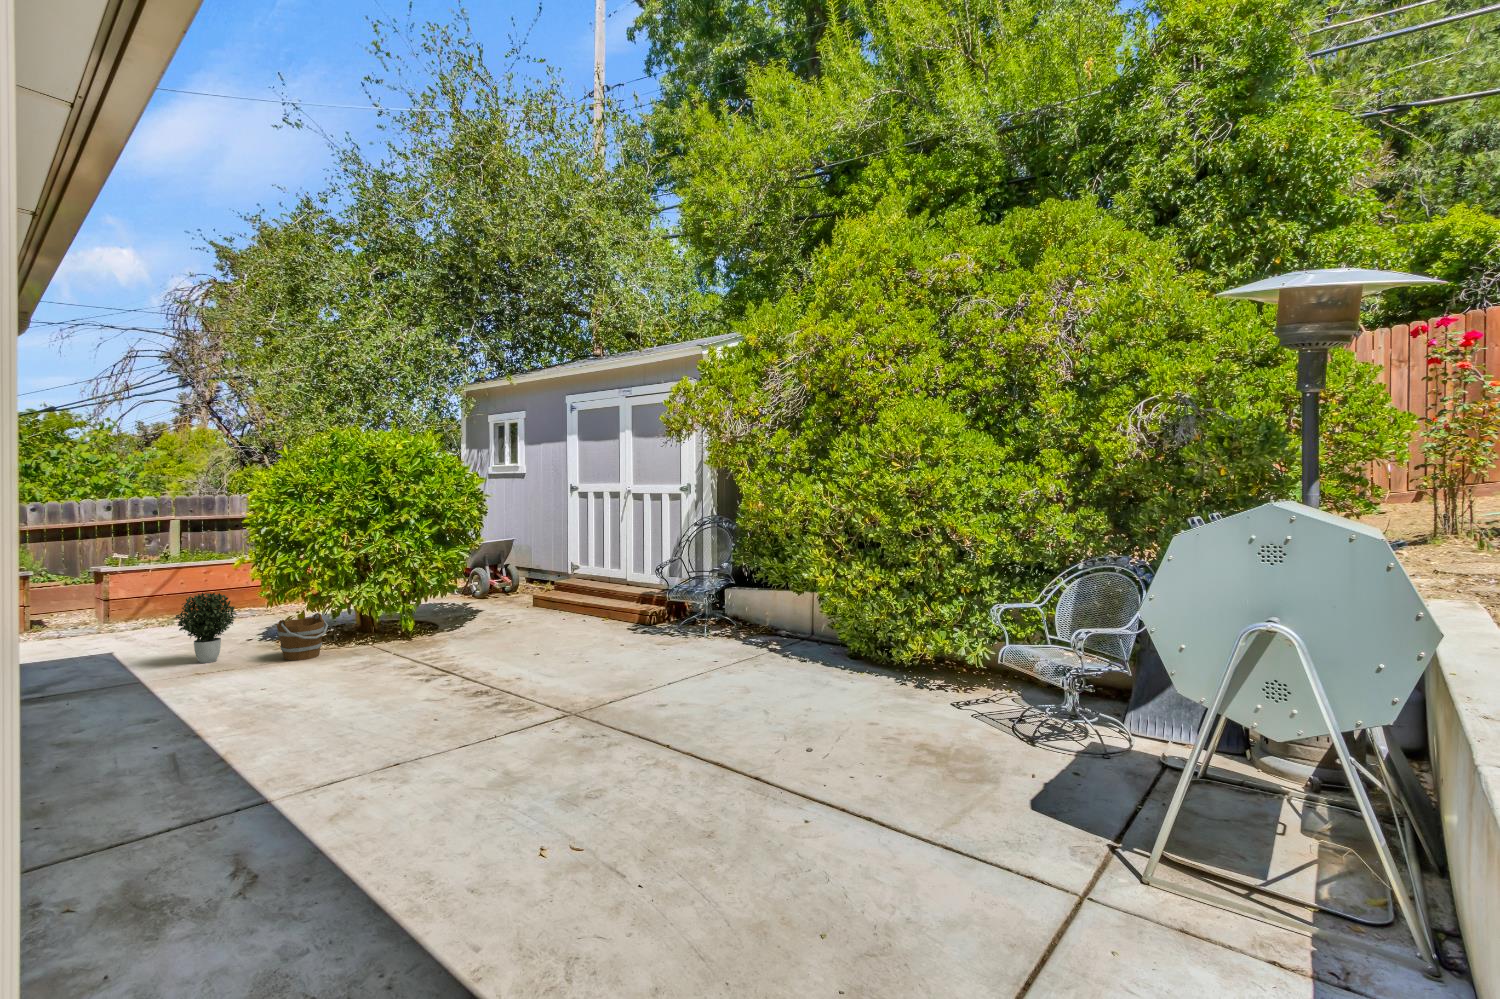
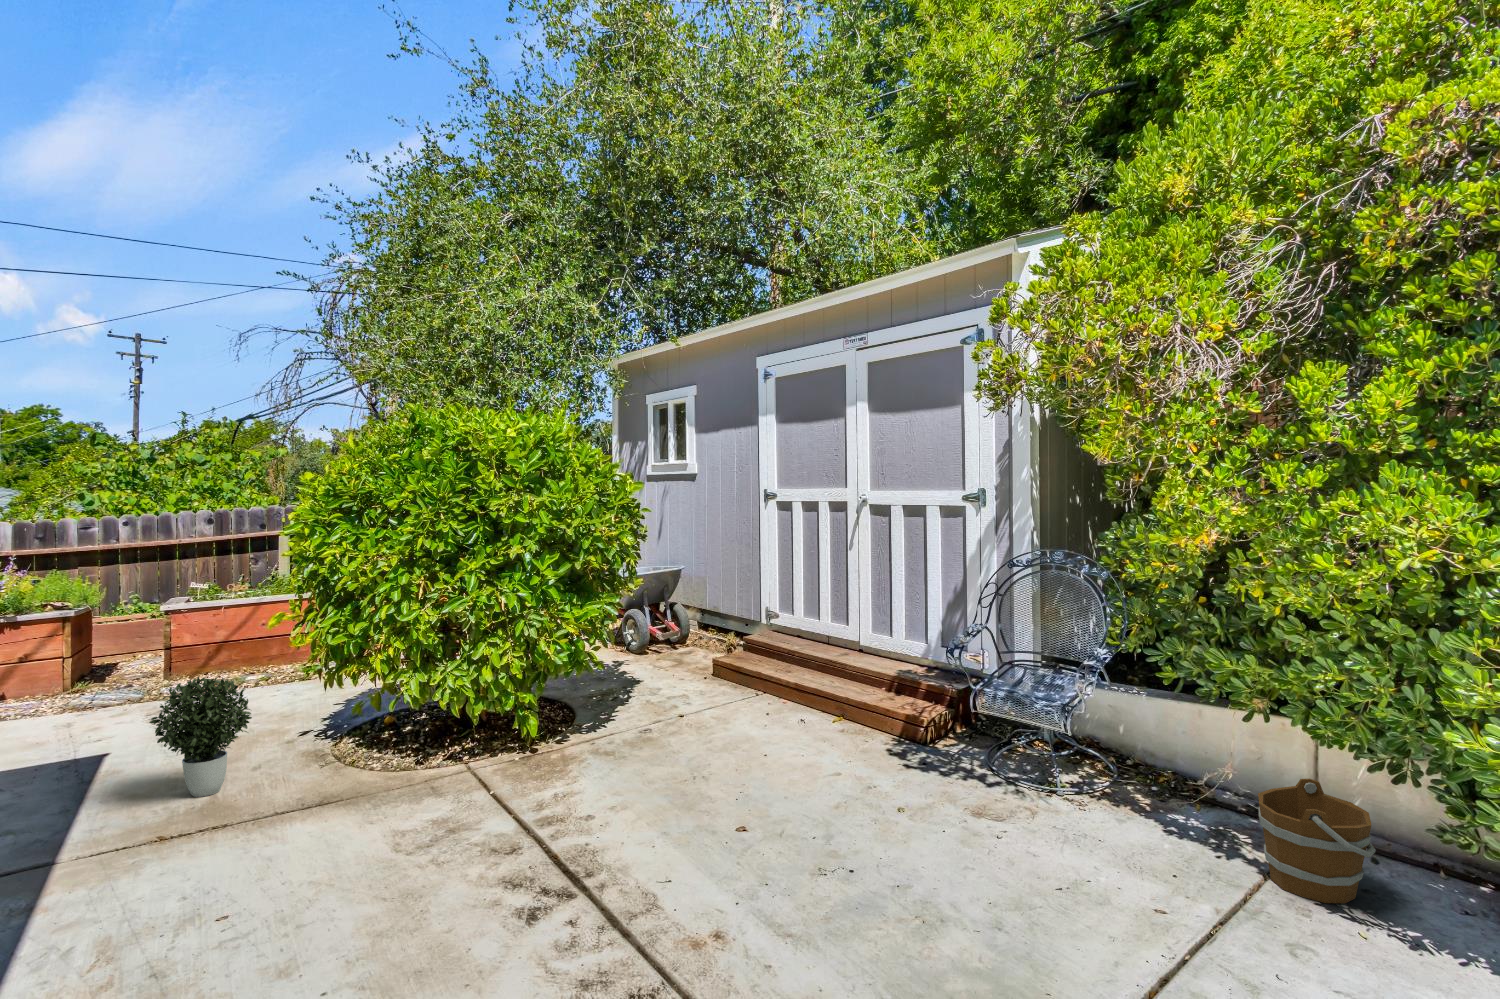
bucket: present [277,613,328,660] -> present [1258,779,1376,903]

